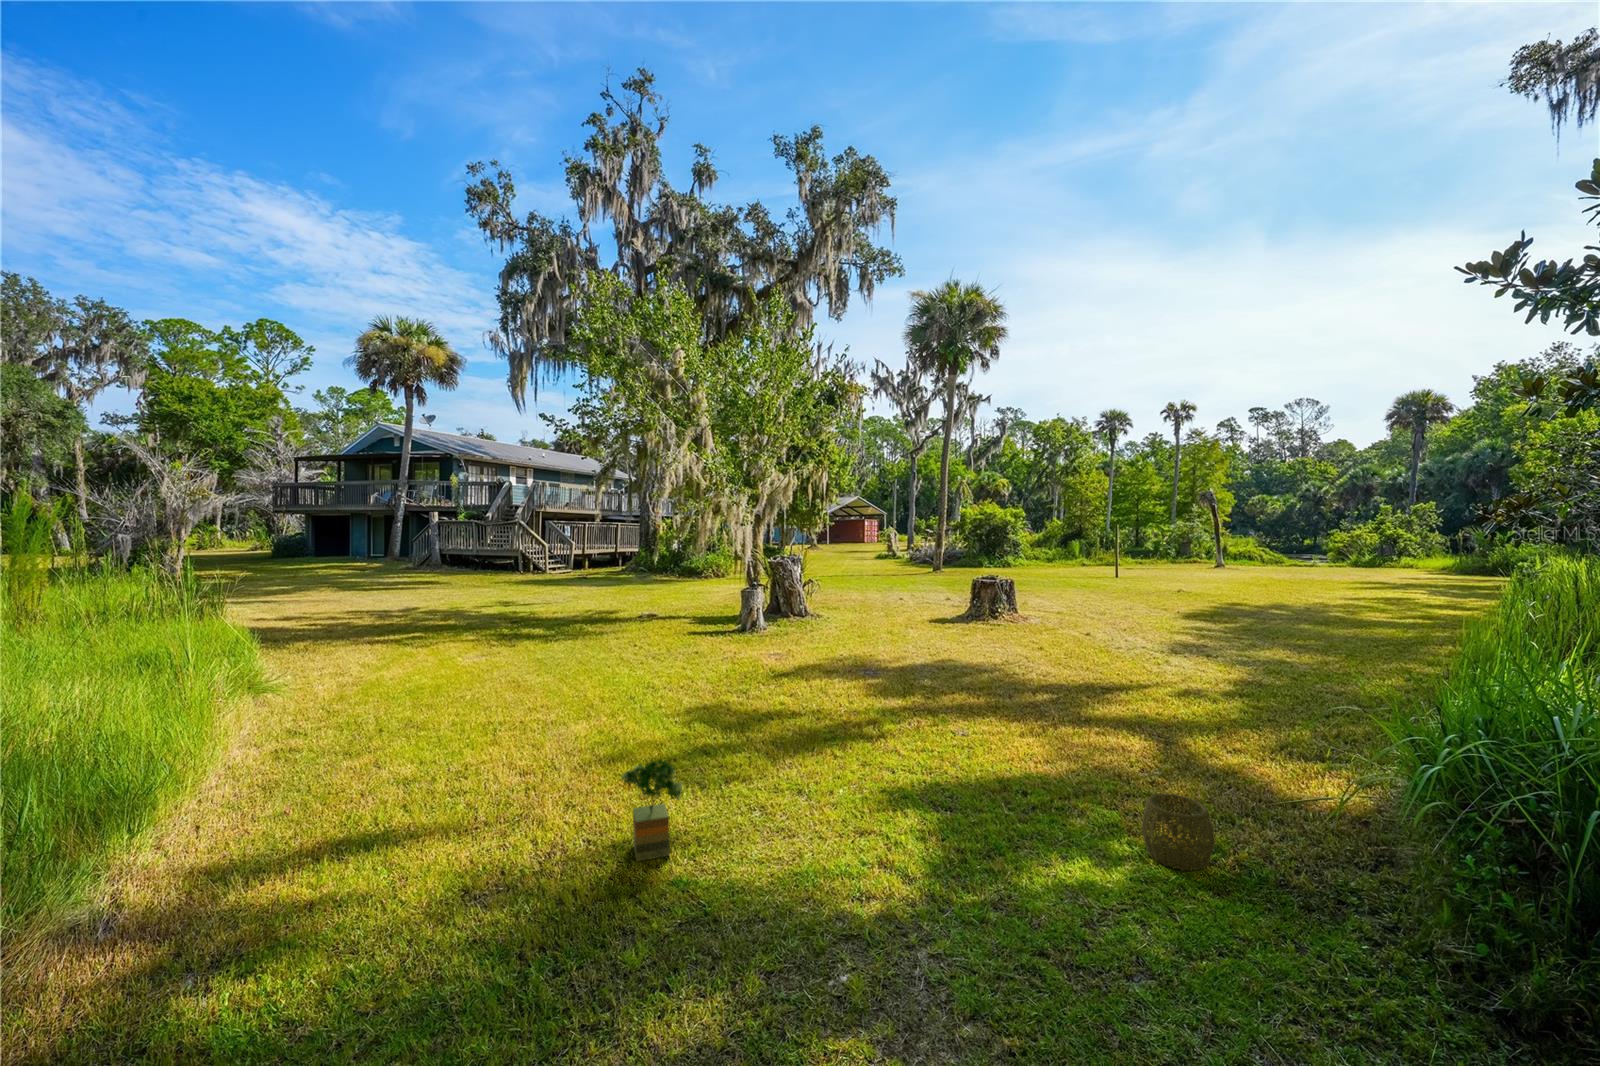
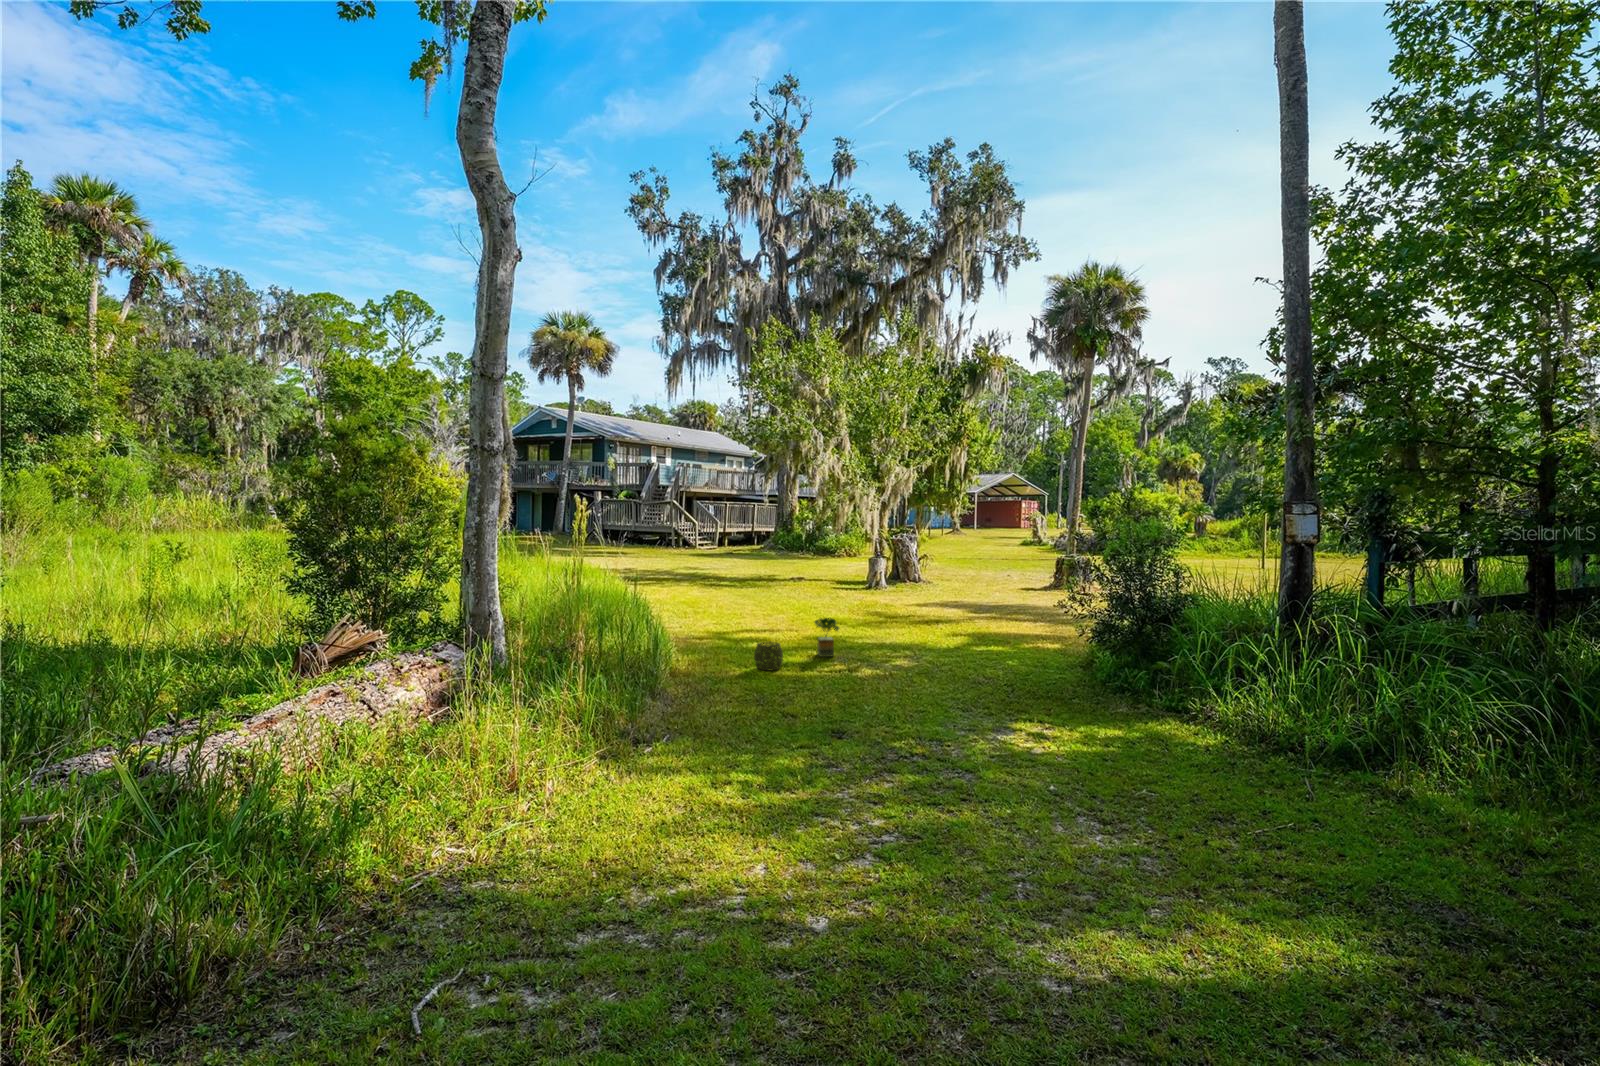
woven basket: present [1141,794,1215,871] -> present [754,642,783,670]

